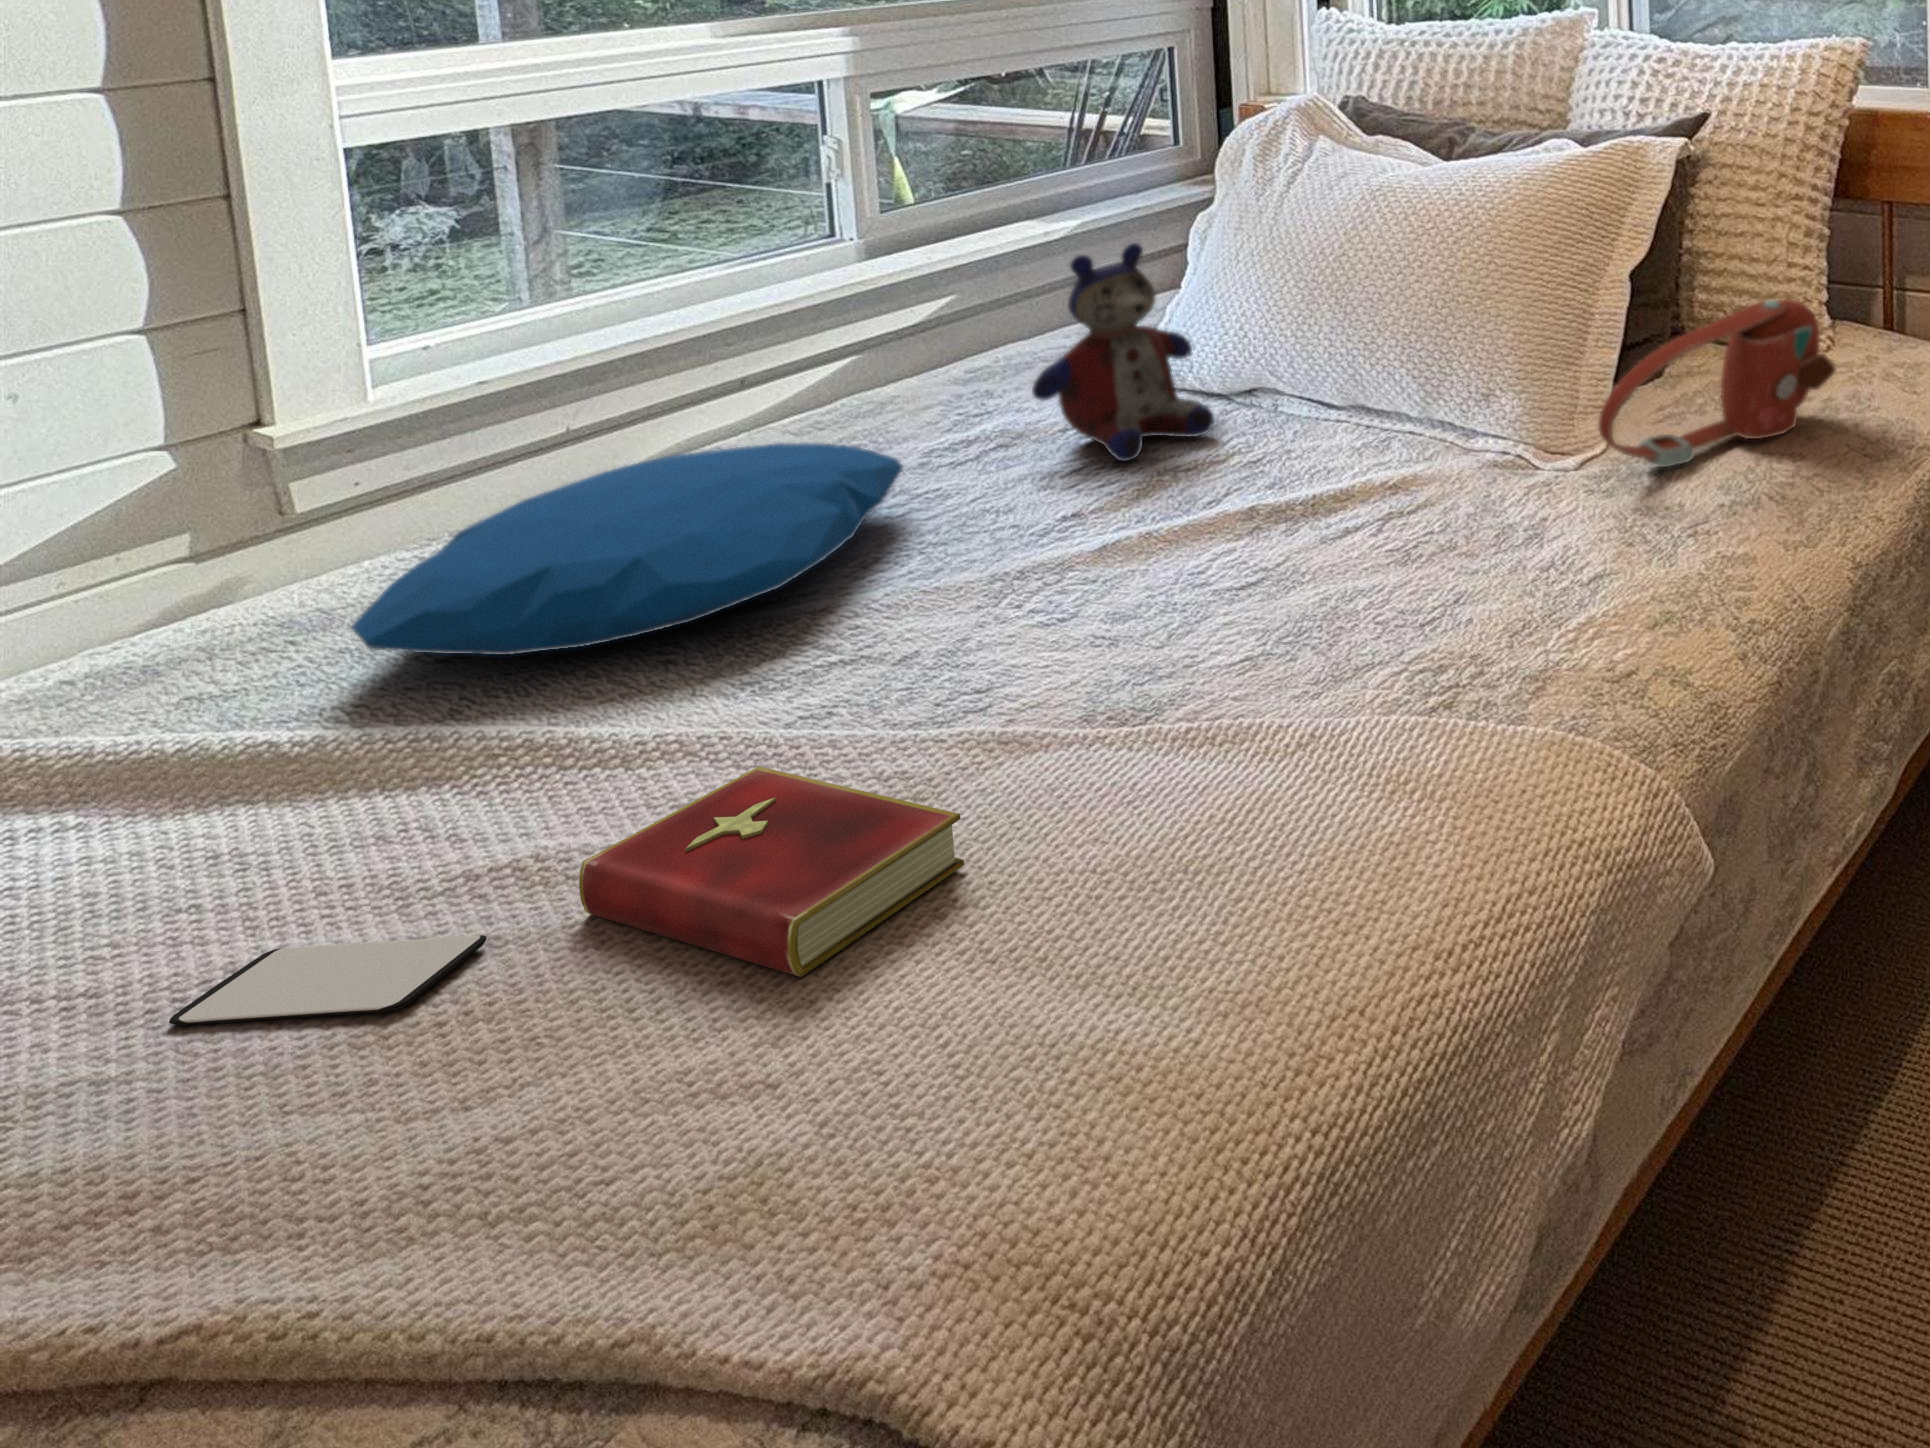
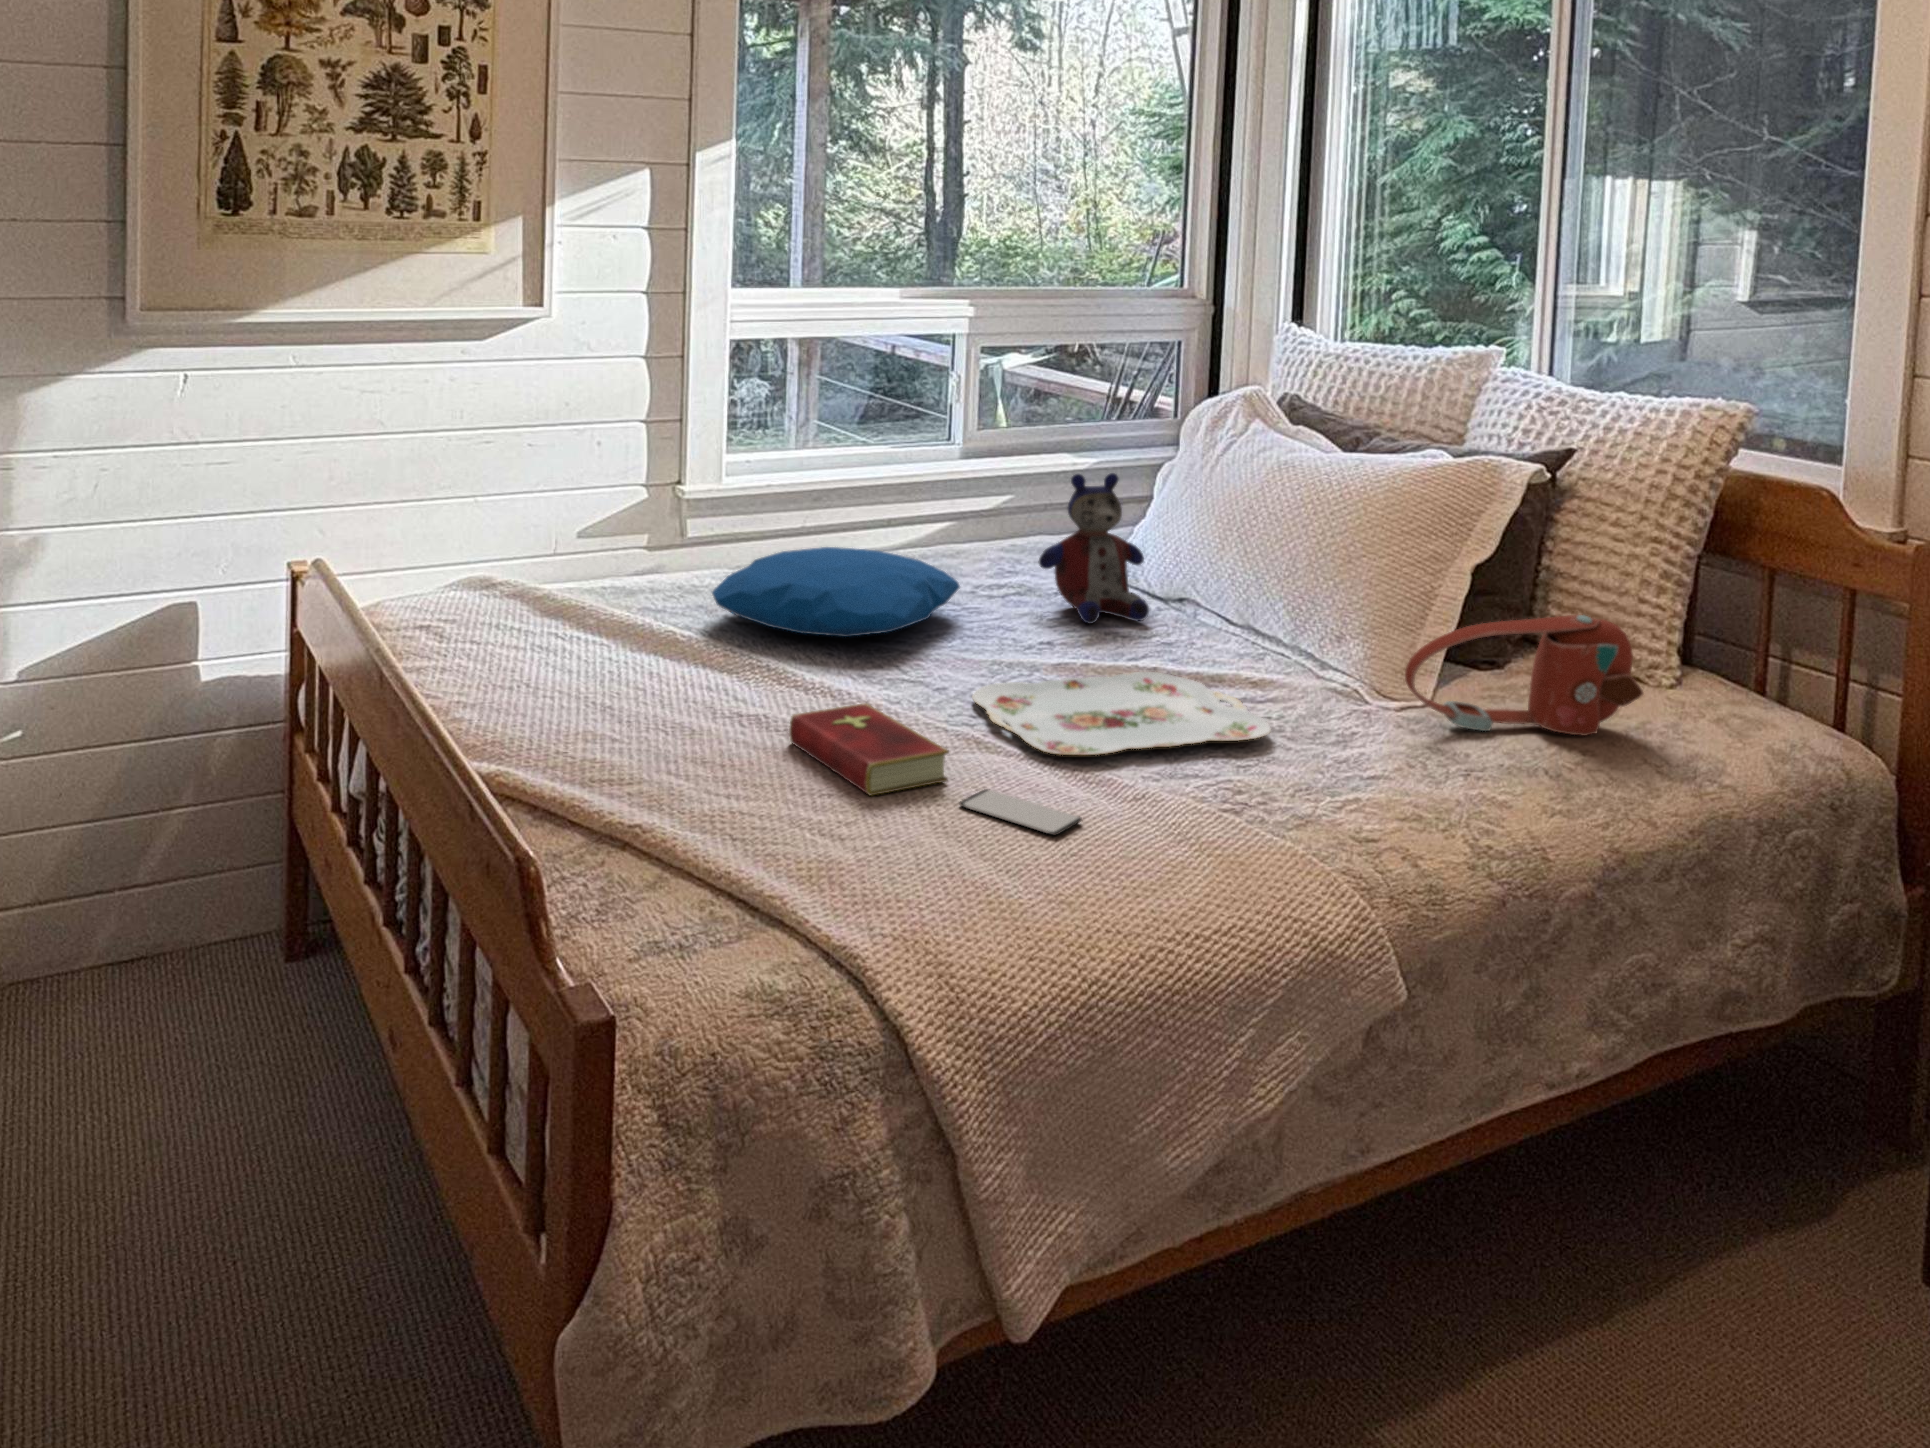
serving tray: none [969,510,1455,728] -> present [972,672,1271,755]
smartphone: present [169,935,487,1026] -> present [960,789,1082,835]

